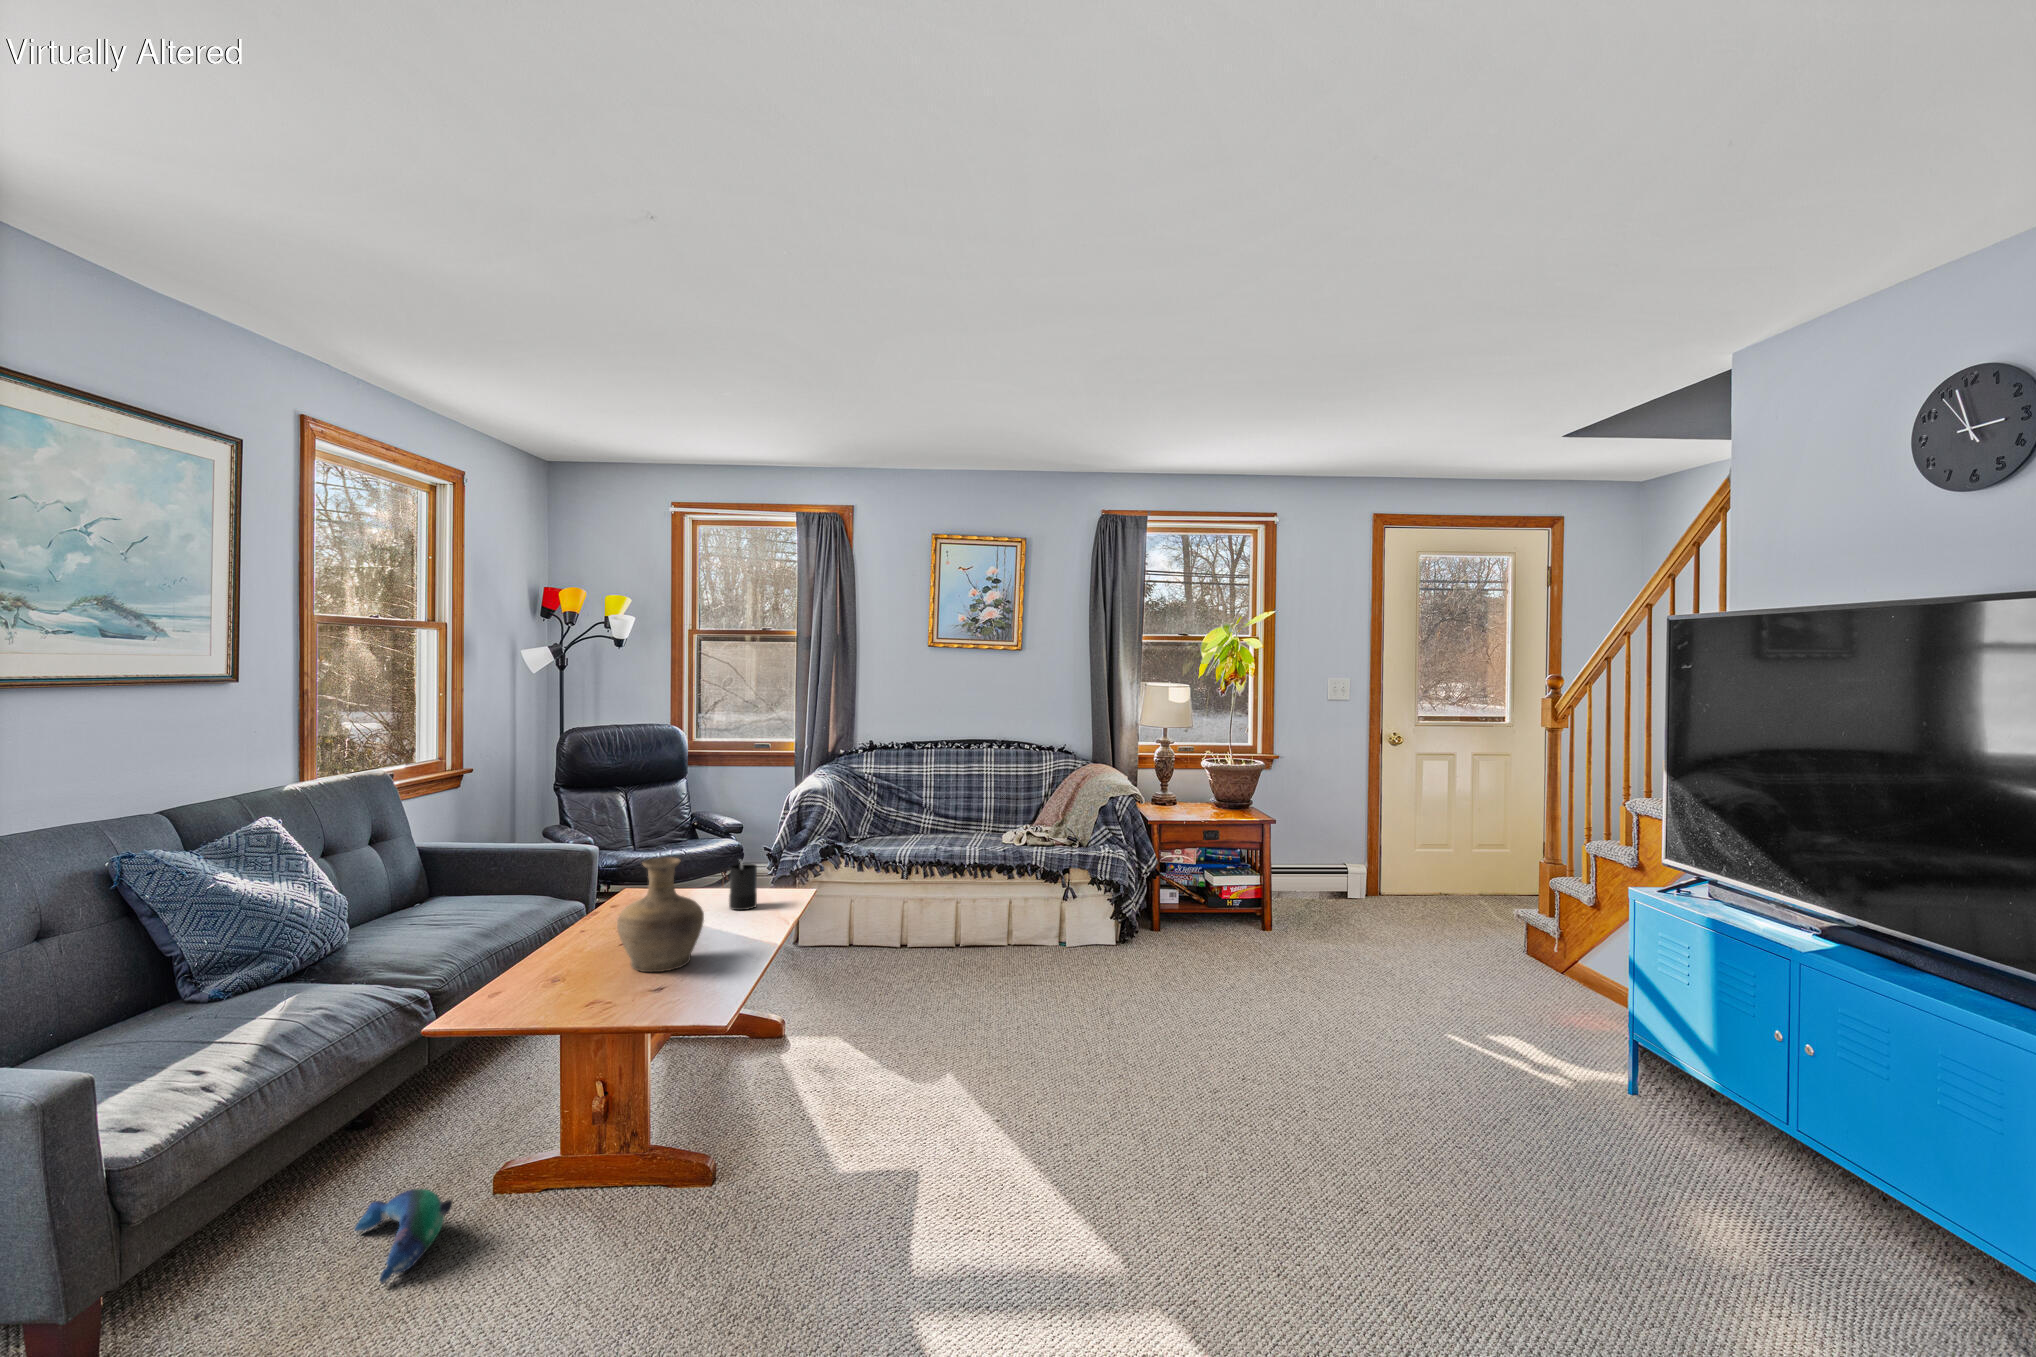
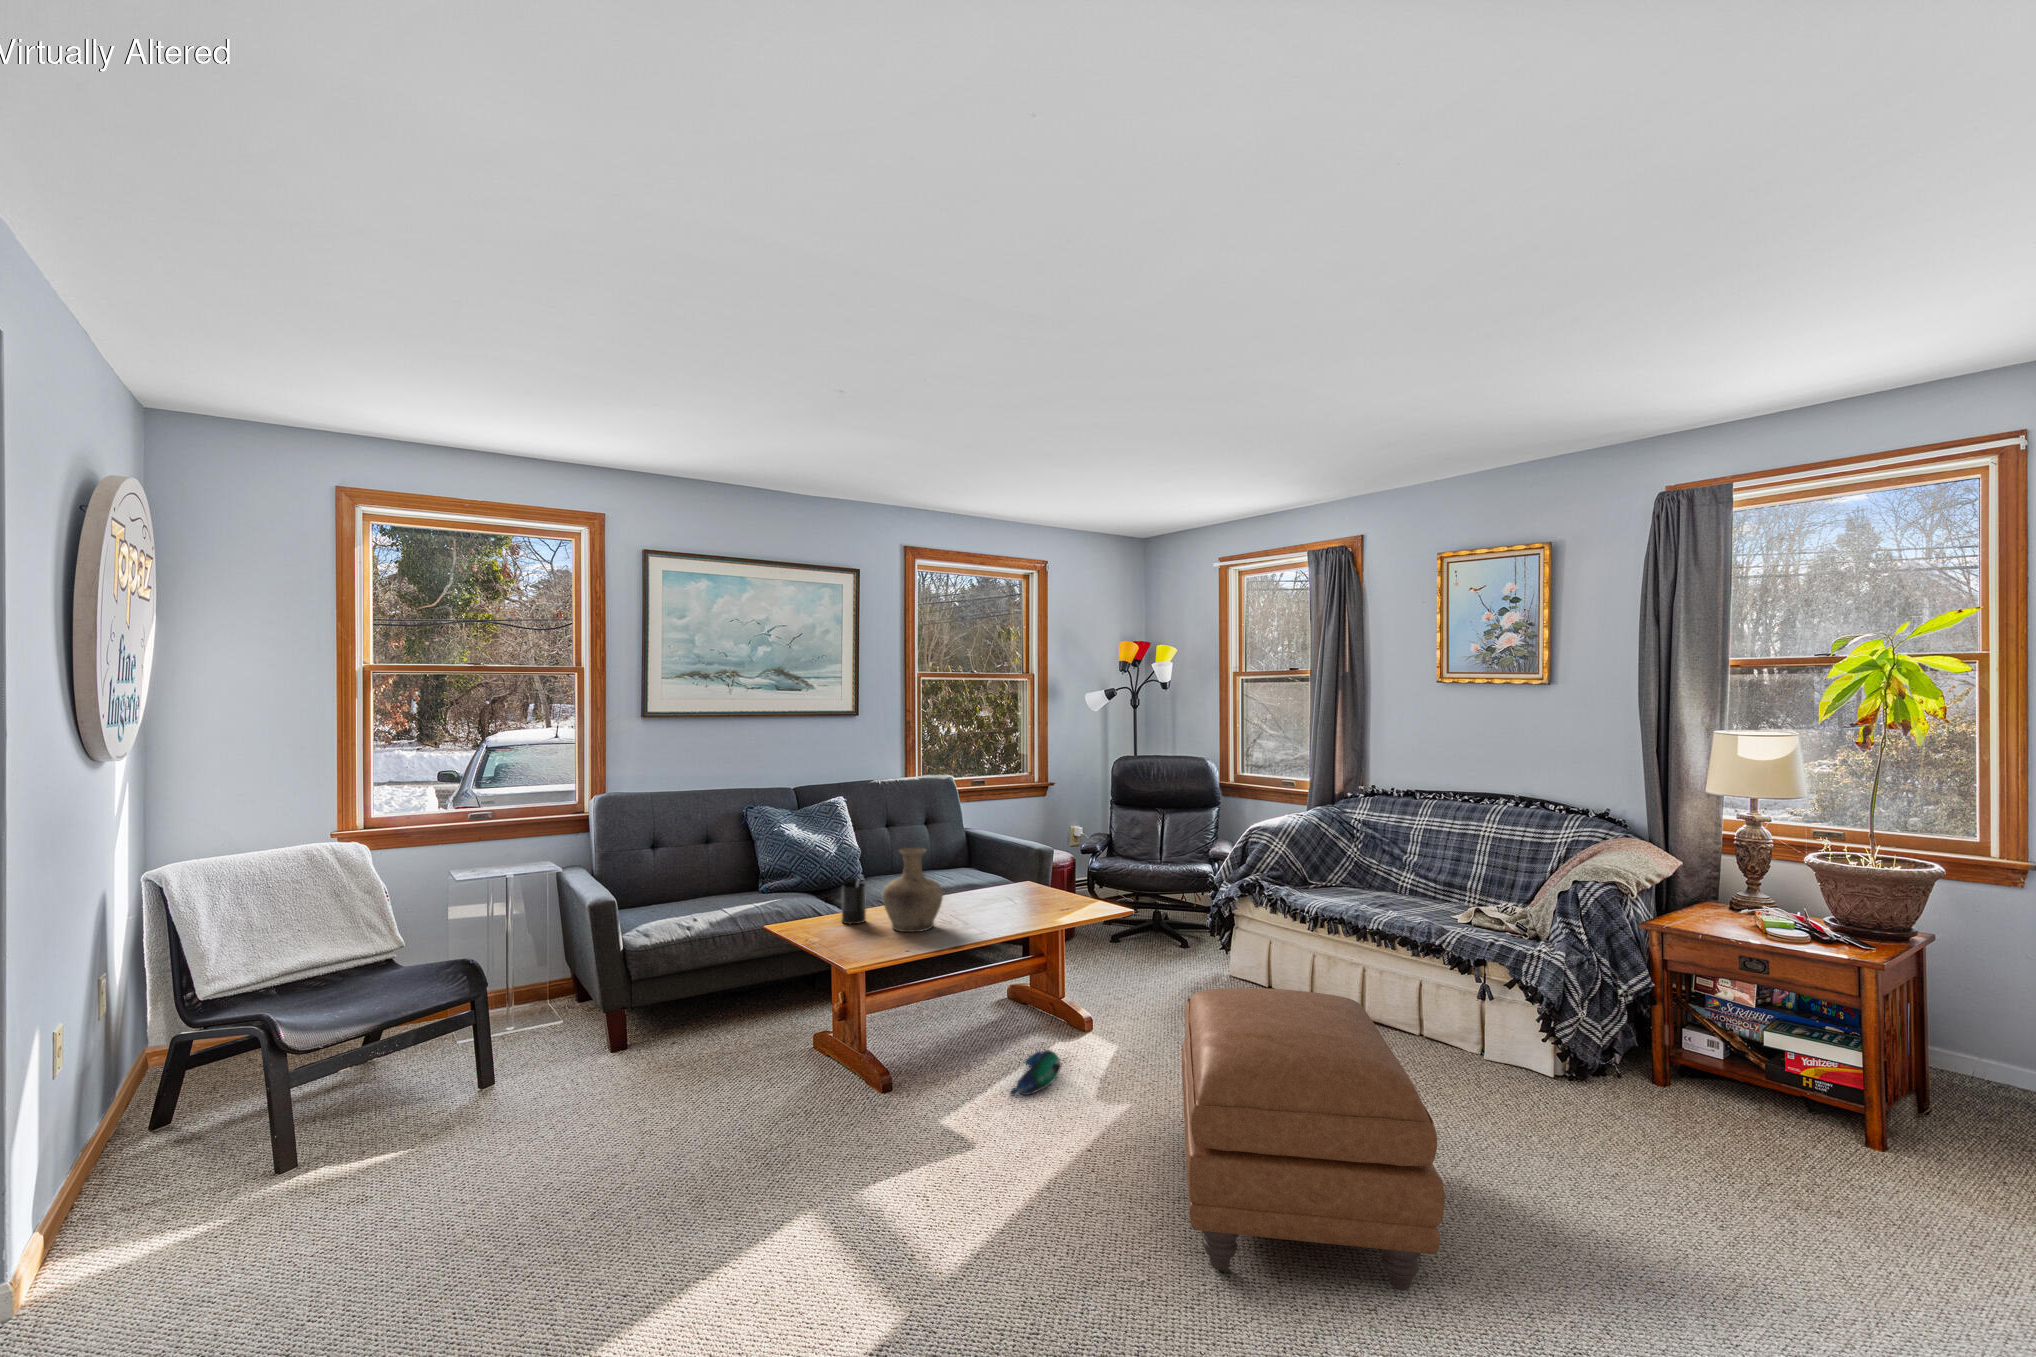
candle: present [729,863,757,910] -> present [842,882,866,924]
ottoman: none [1021,904,1303,1127] -> present [1182,988,1445,1290]
plush toy: present [355,1189,452,1283] -> present [1010,1050,1061,1096]

